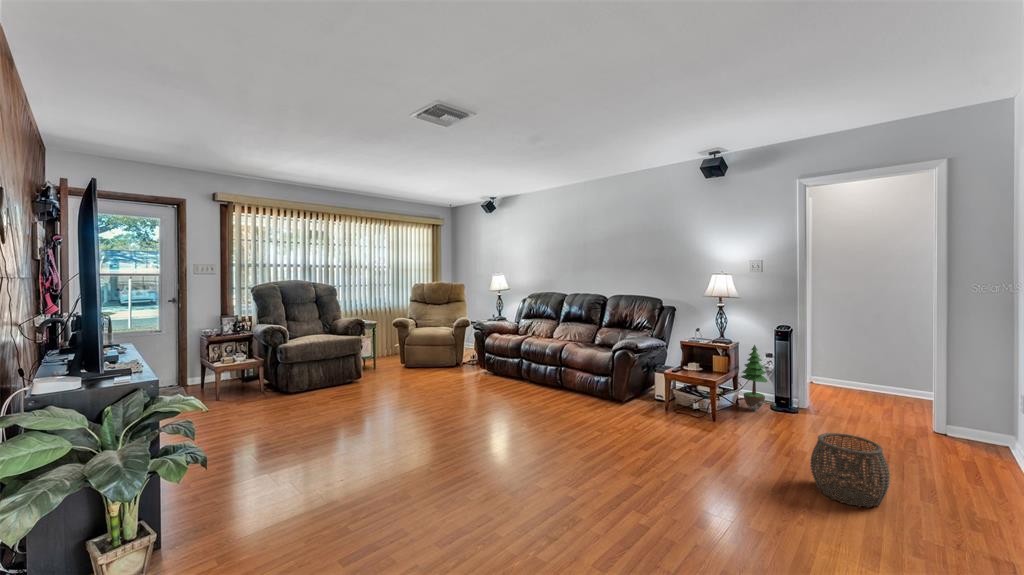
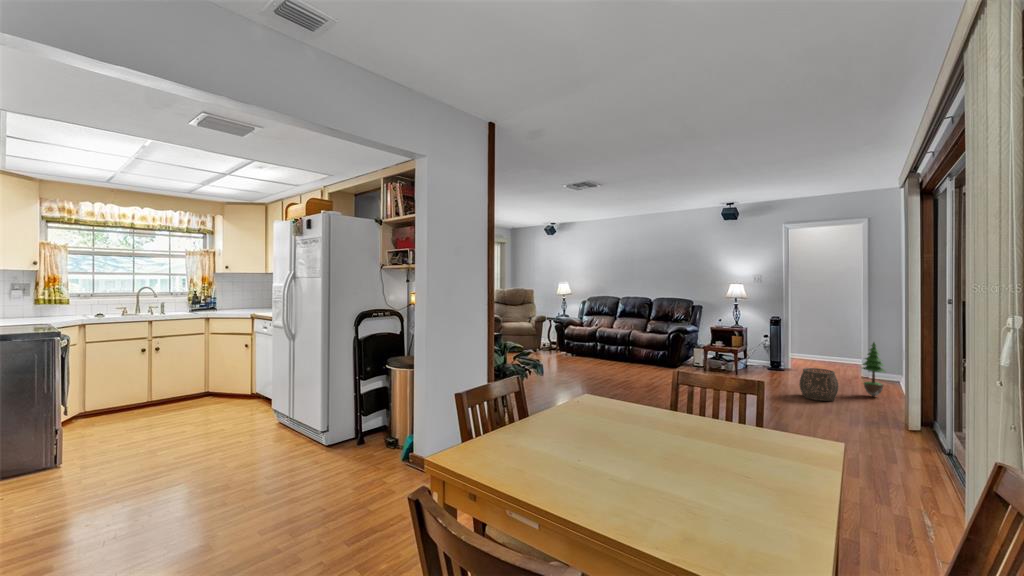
potted tree: present [741,345,768,410] -> present [862,343,885,396]

